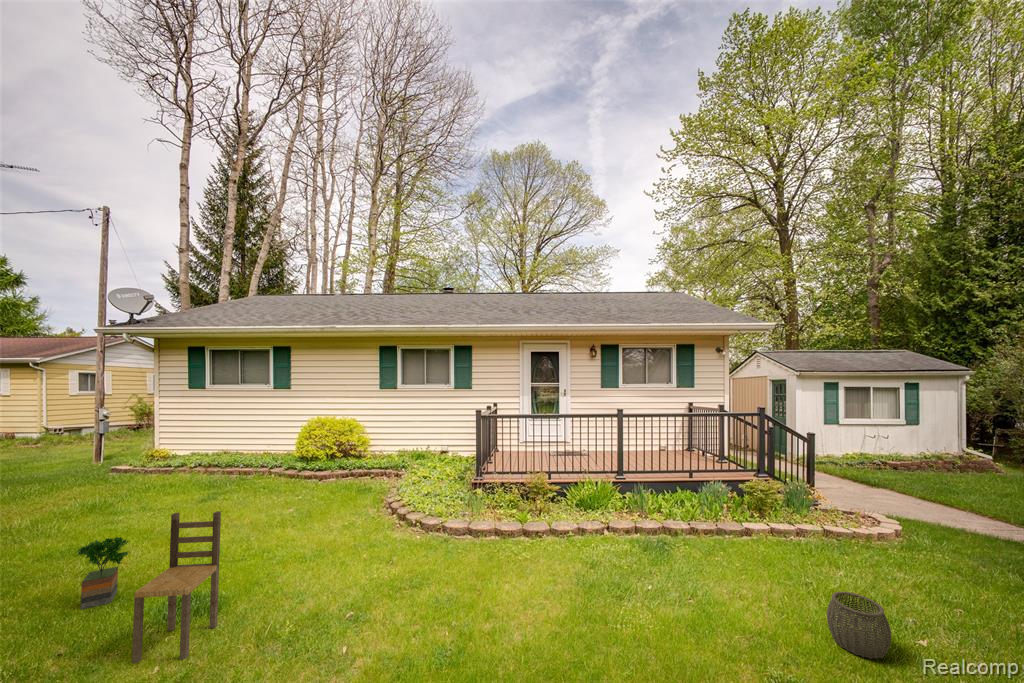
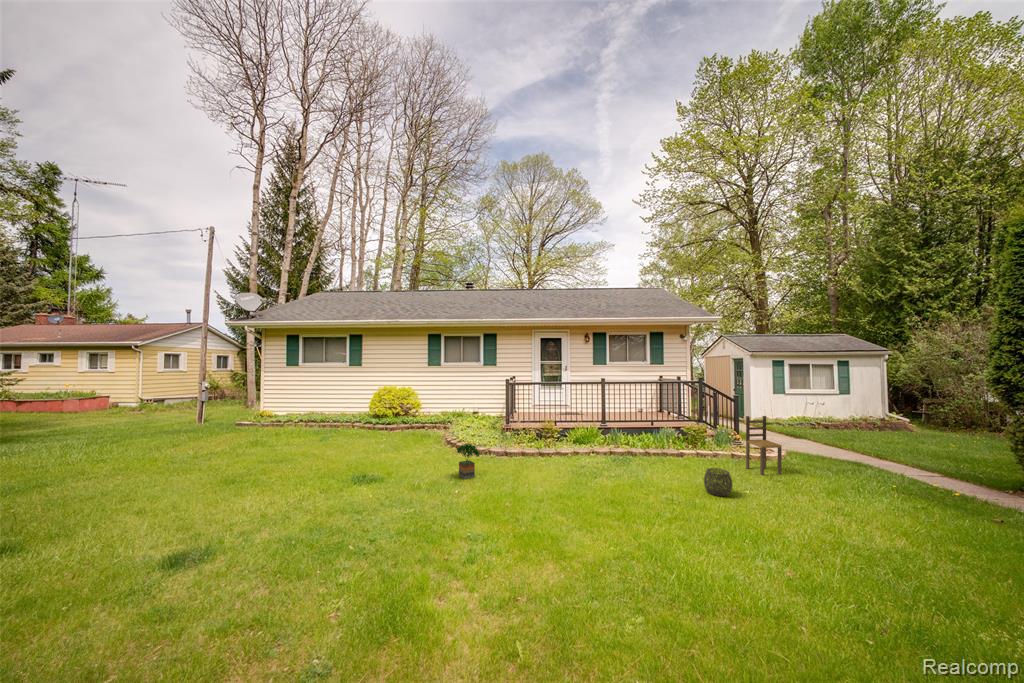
chair: present [132,511,221,663] -> present [746,416,782,475]
potted tree: present [78,537,128,609] -> present [457,444,480,479]

